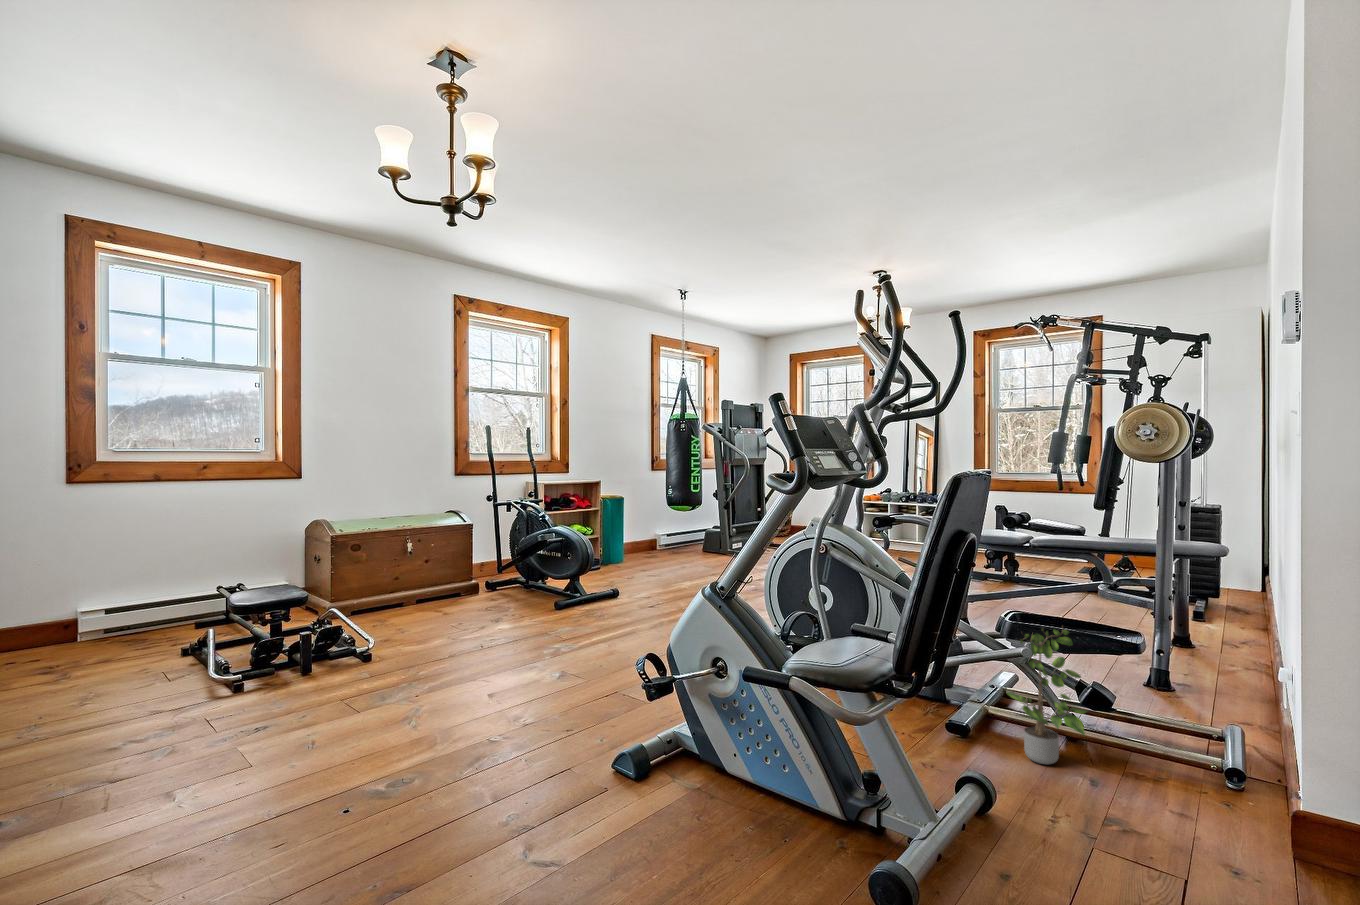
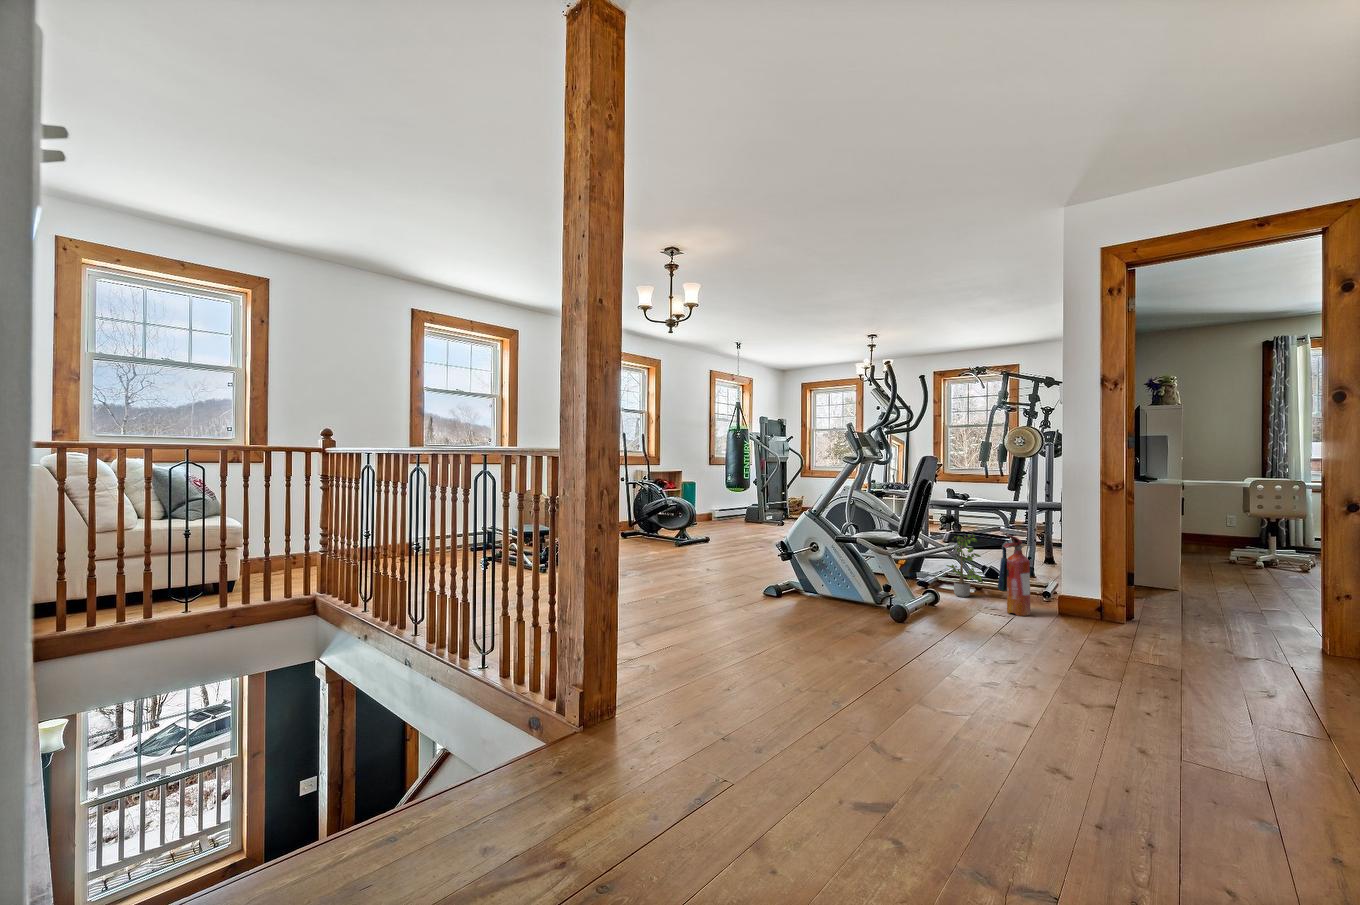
fire extinguisher: none [1130,655,1216,853] -> present [998,534,1031,616]

